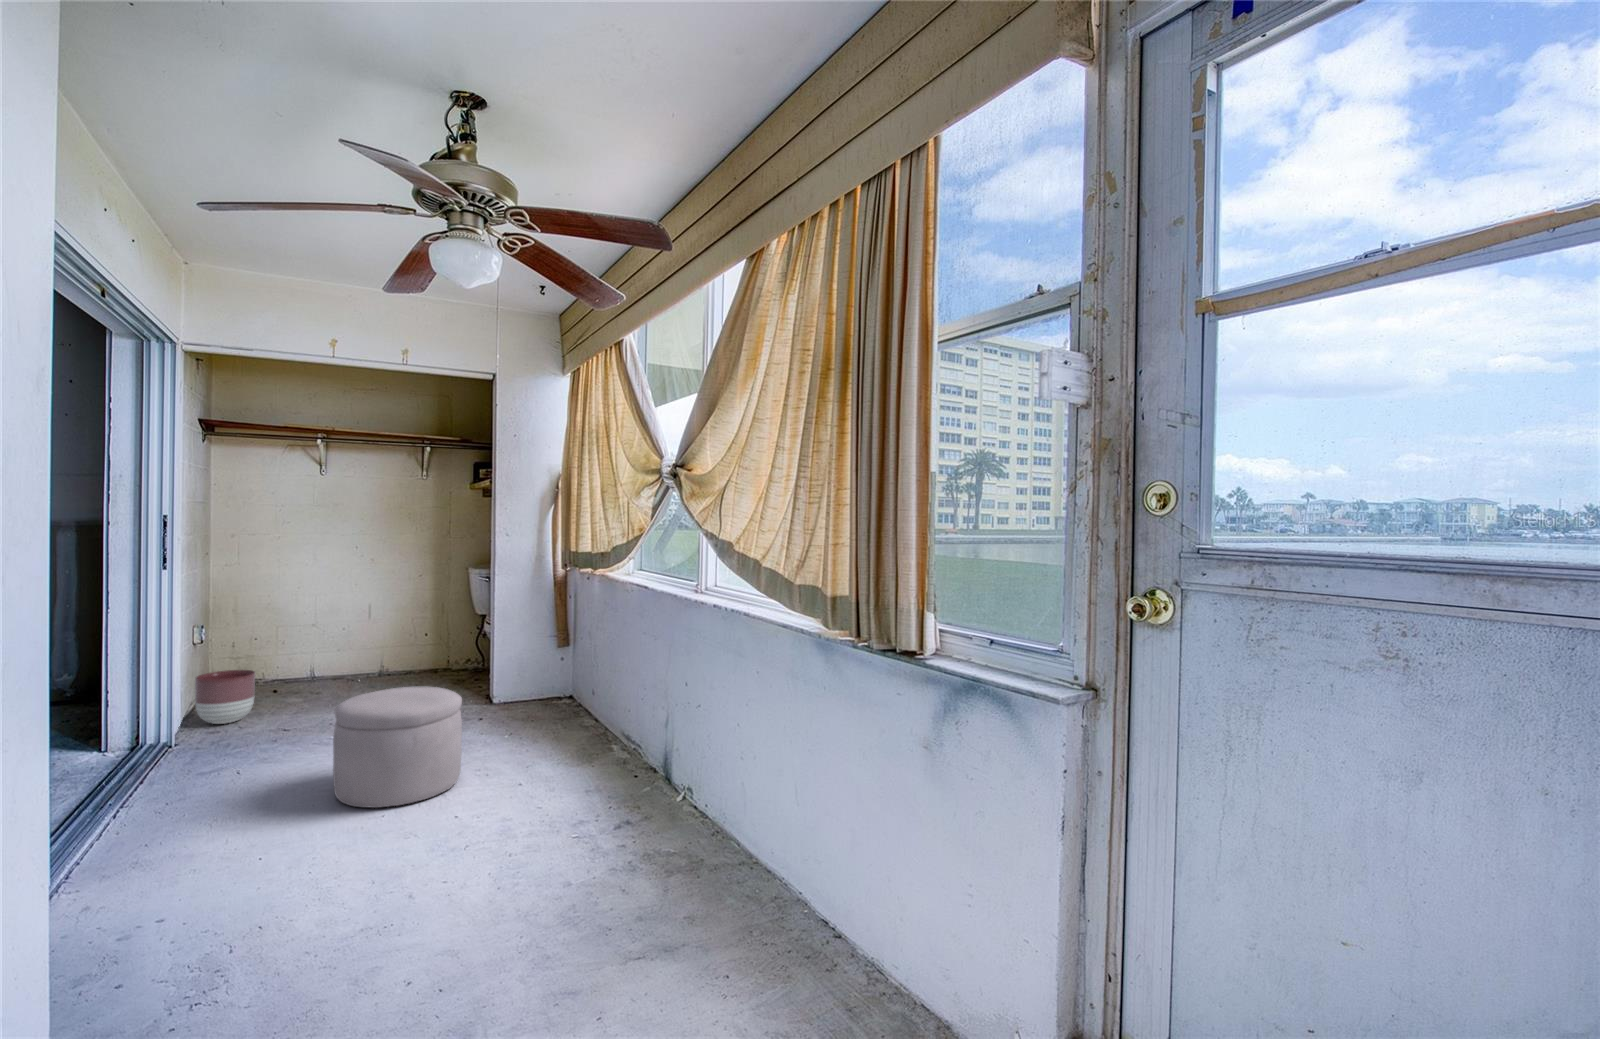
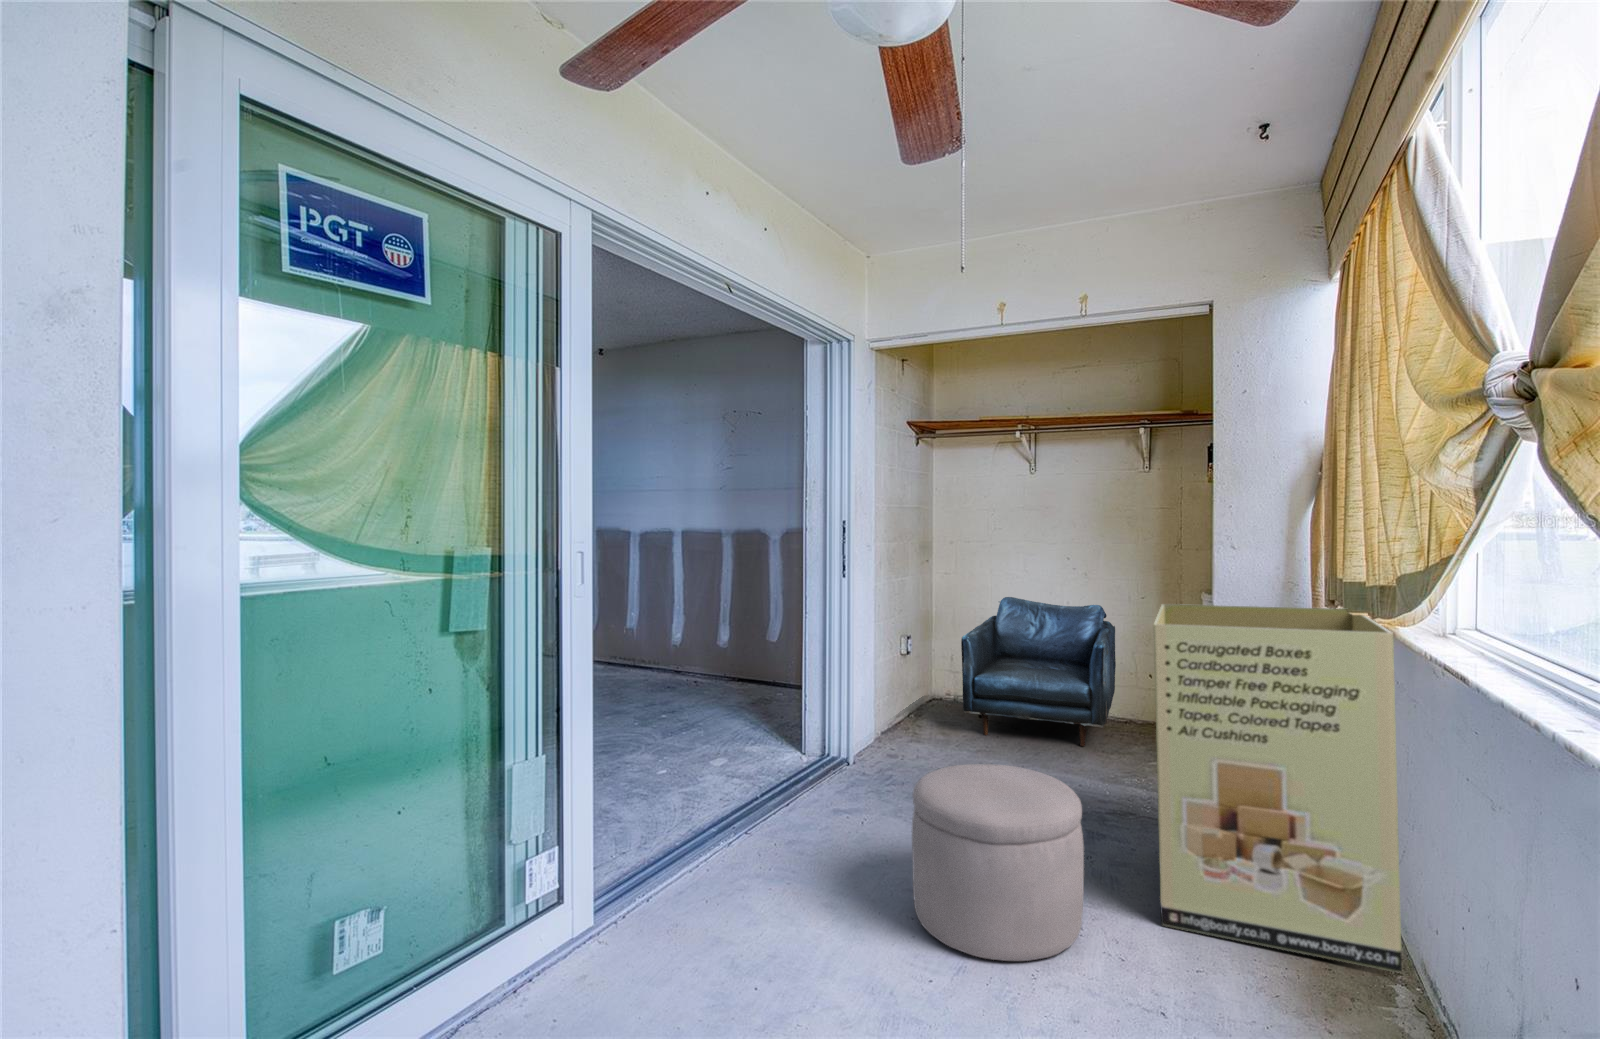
cardboard box: none [482,568,613,759] -> present [1154,604,1402,973]
armchair: none [274,583,409,702] -> present [961,597,1116,746]
planter: present [195,670,255,724] -> none [886,687,937,746]

